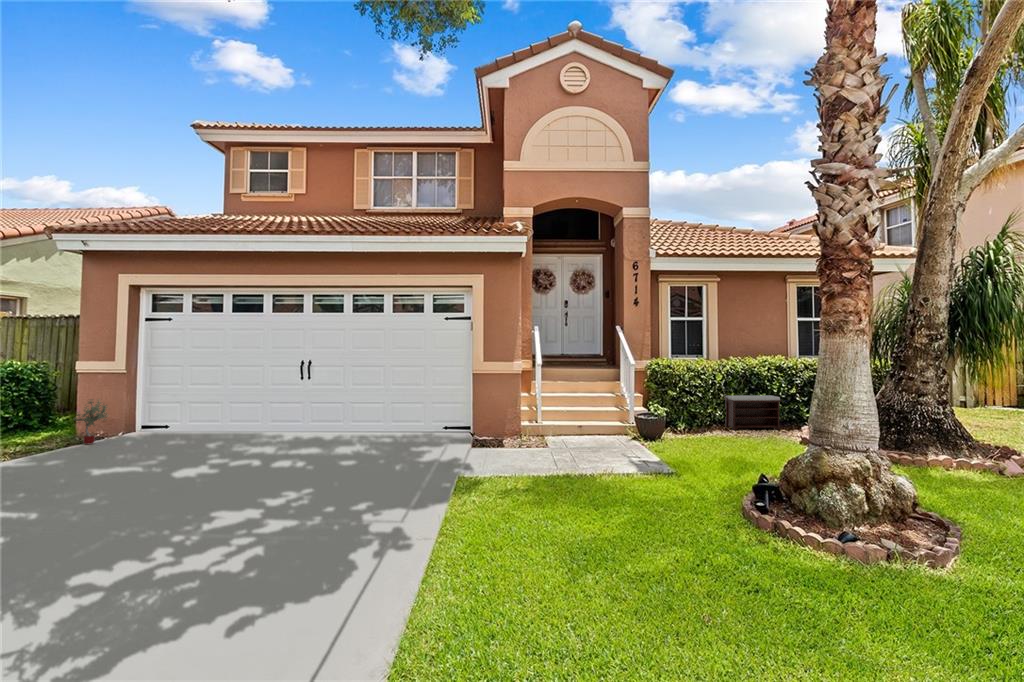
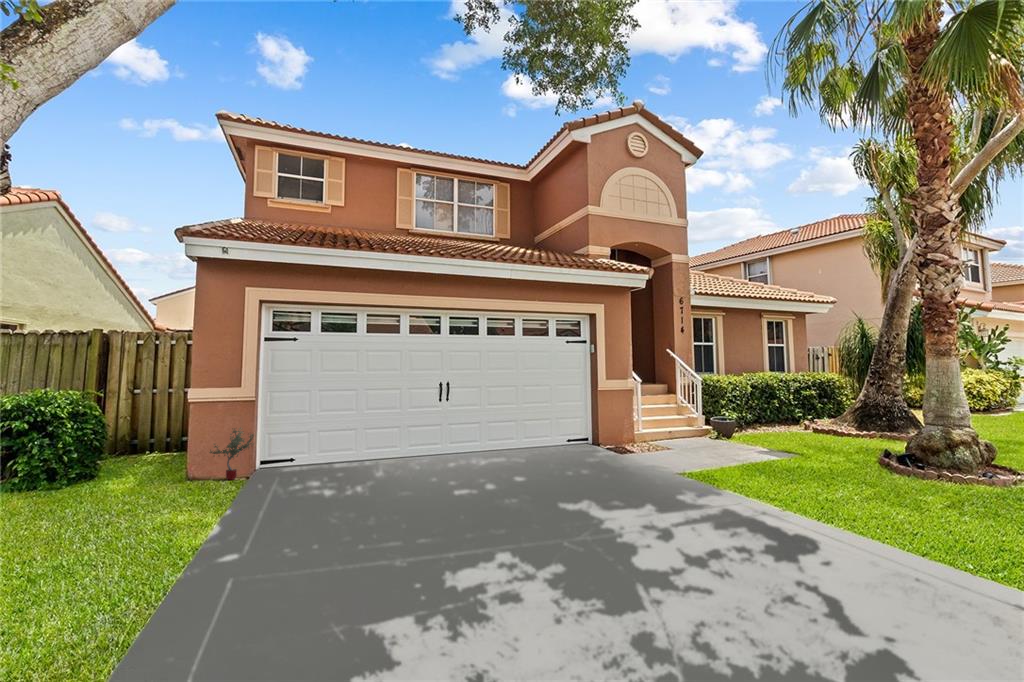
bench: present [724,395,782,430] -> none [752,405,792,433]

